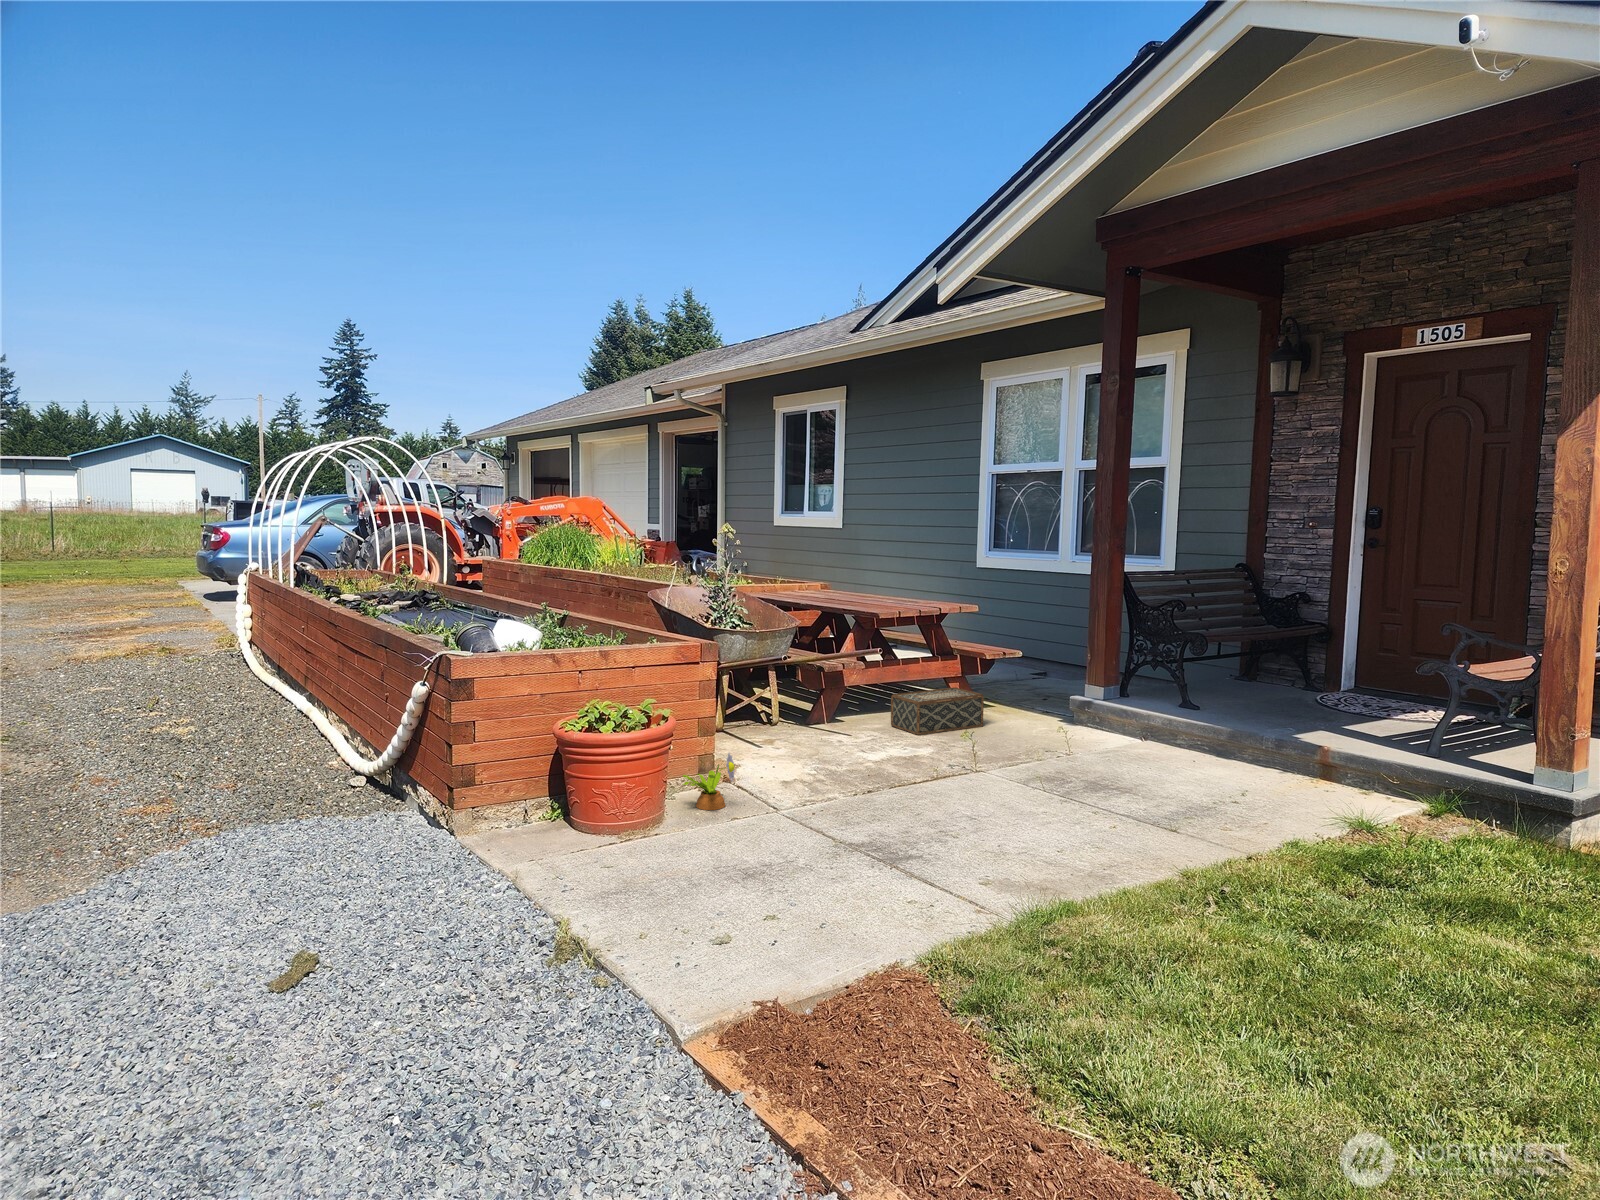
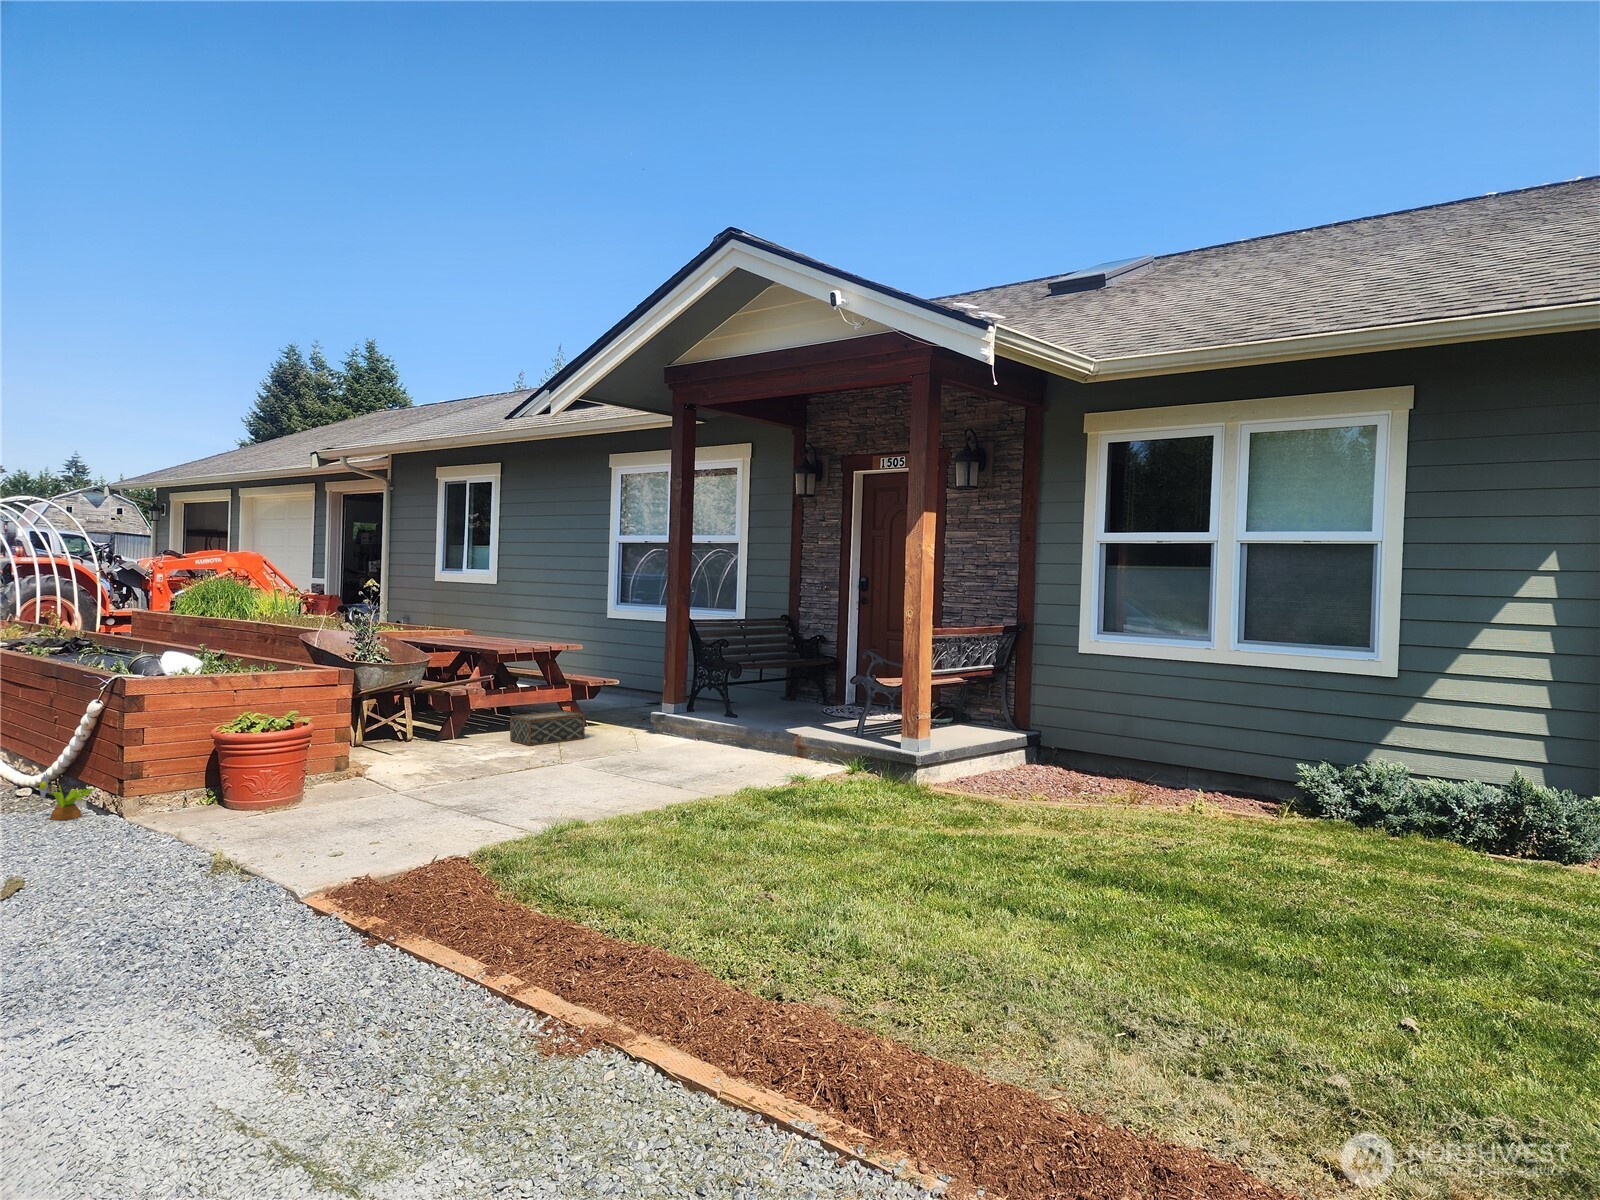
decorative plant: present [682,753,735,810] -> present [40,773,96,820]

